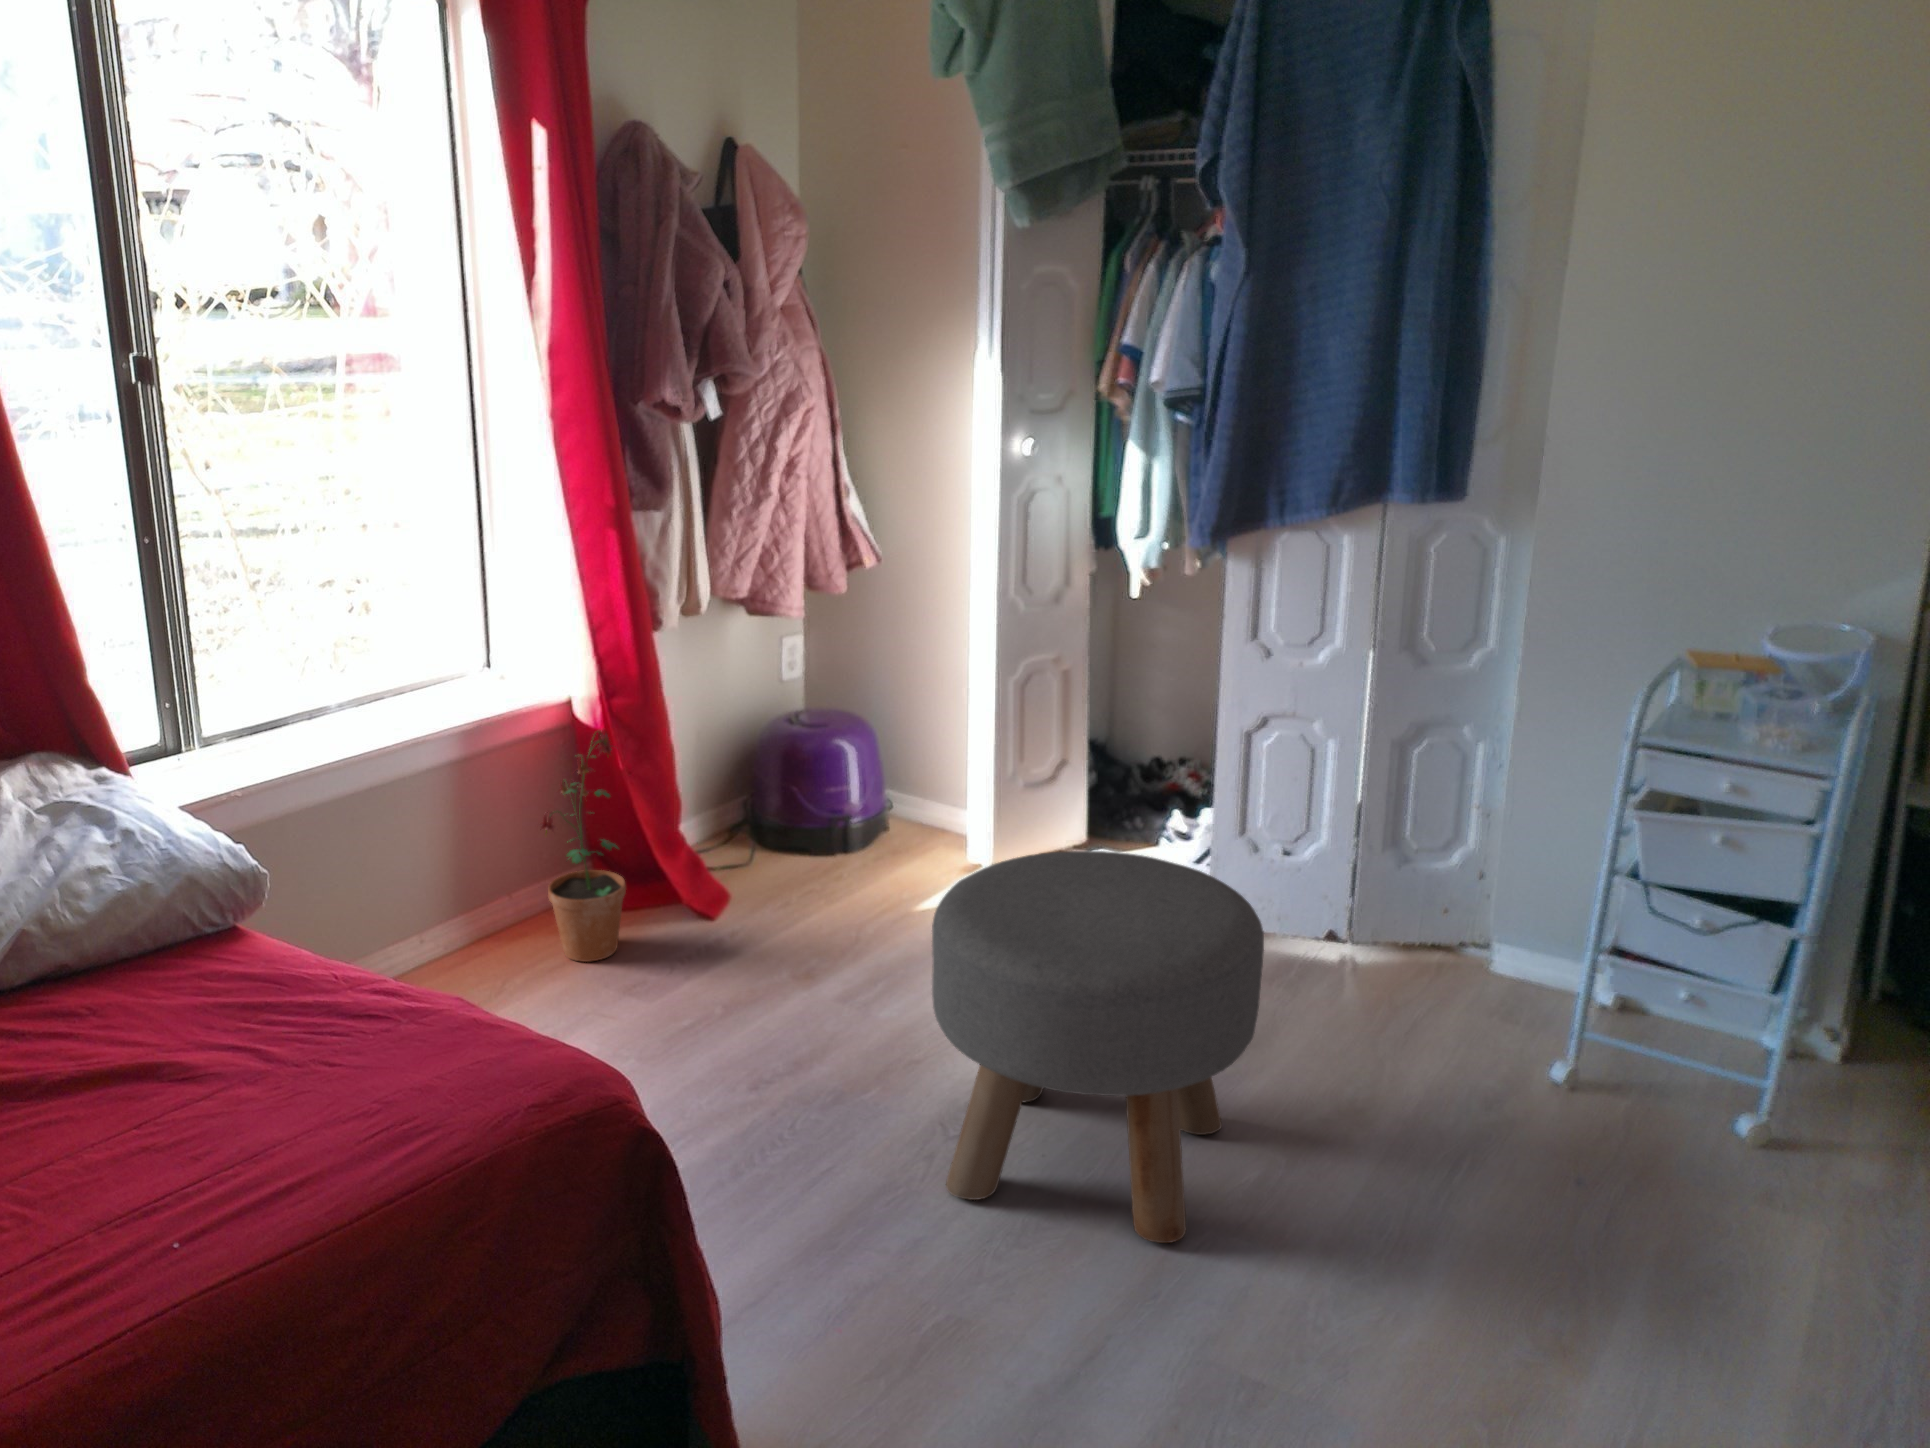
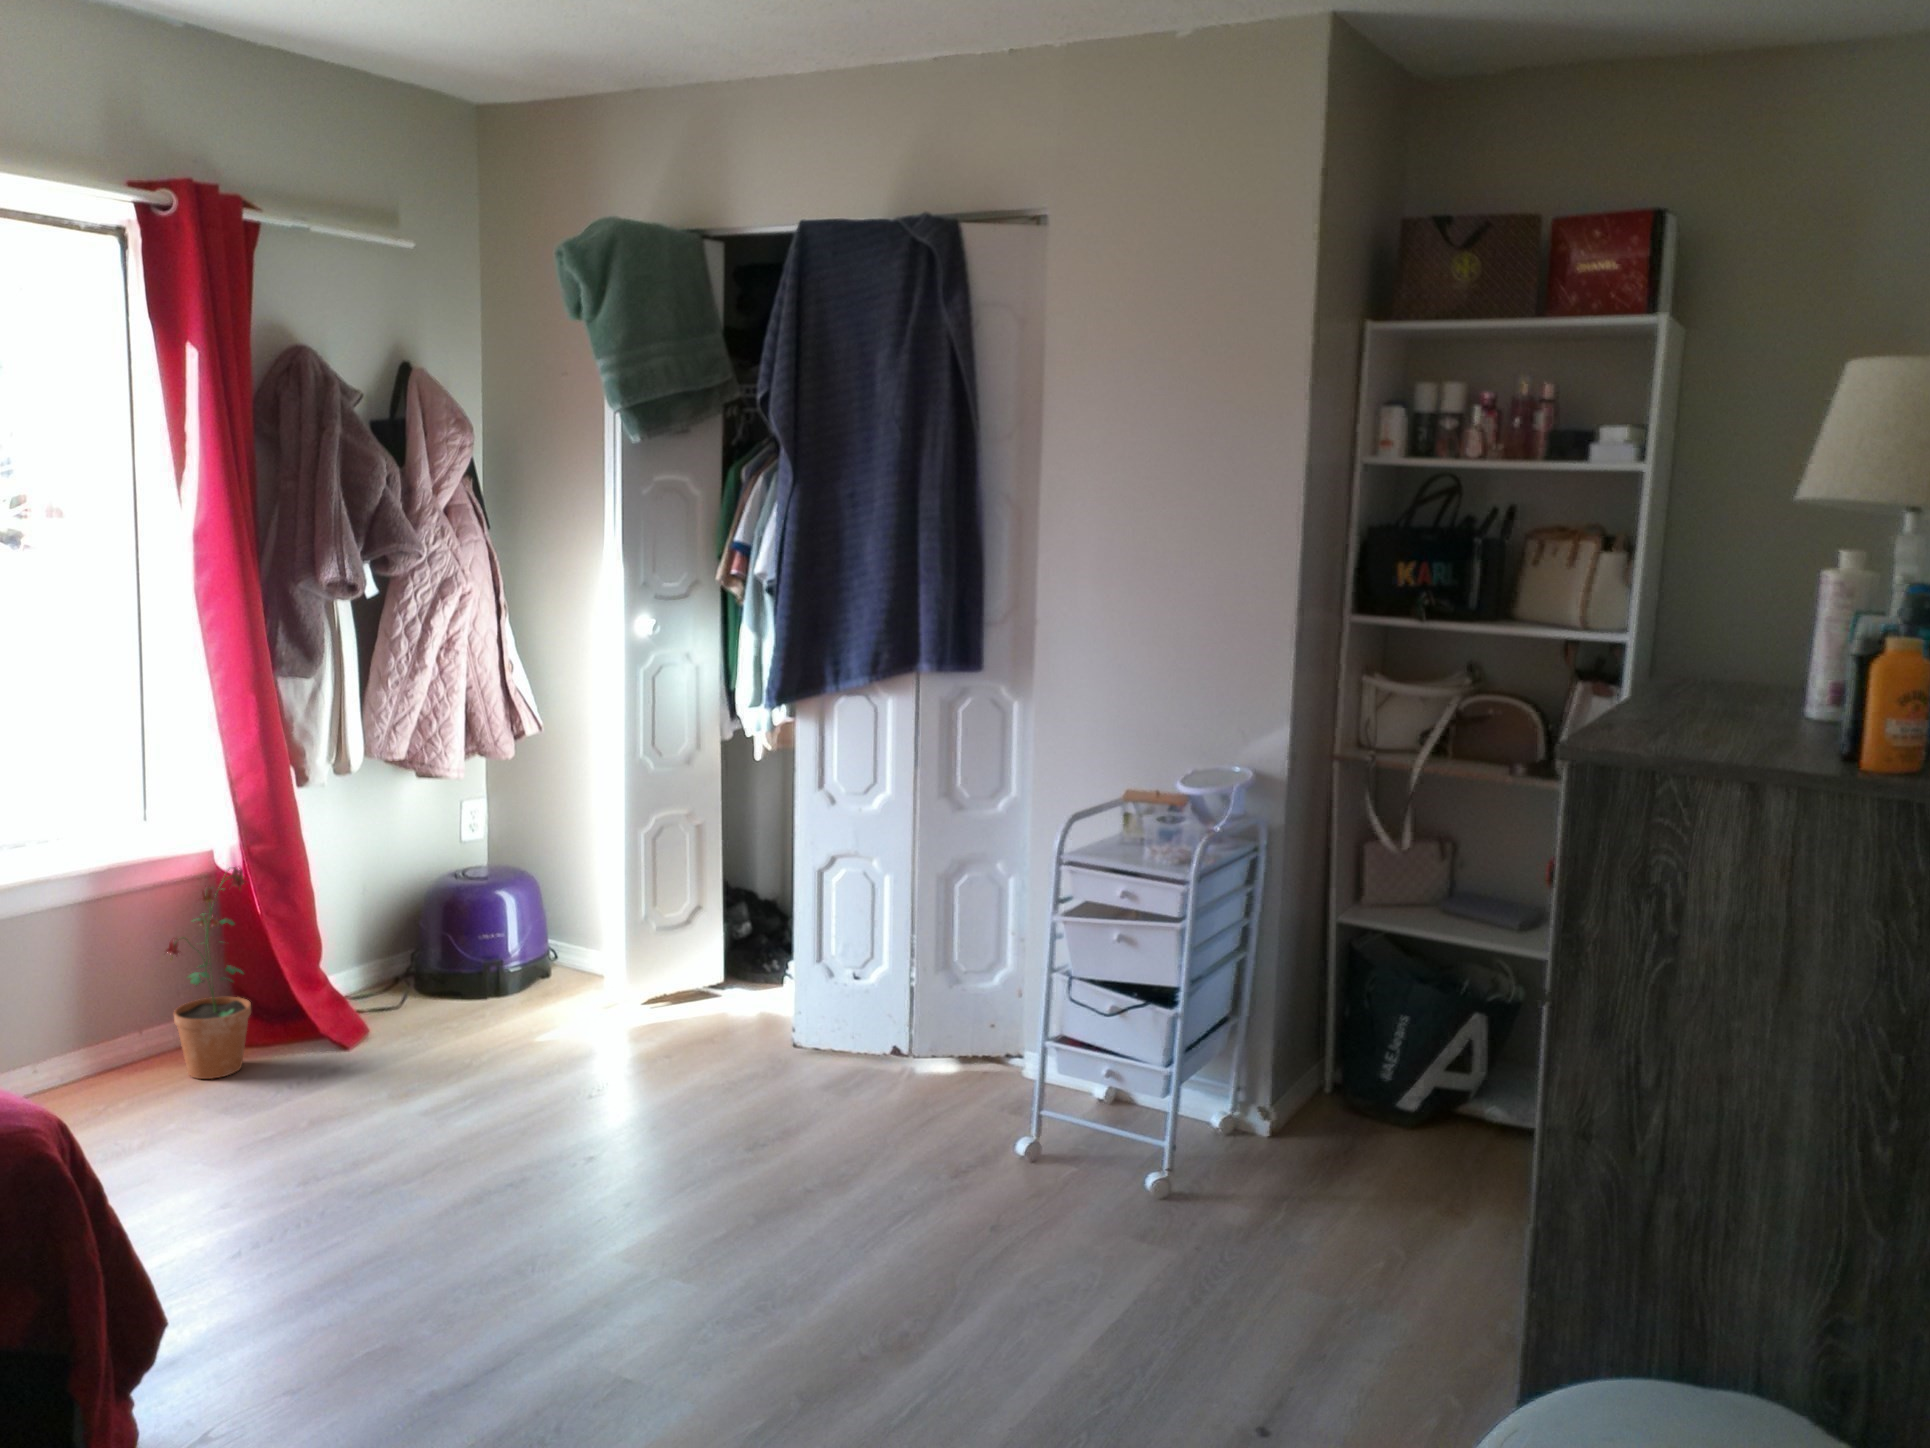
ottoman: present [932,851,1264,1243] -> none [434,954,722,1275]

